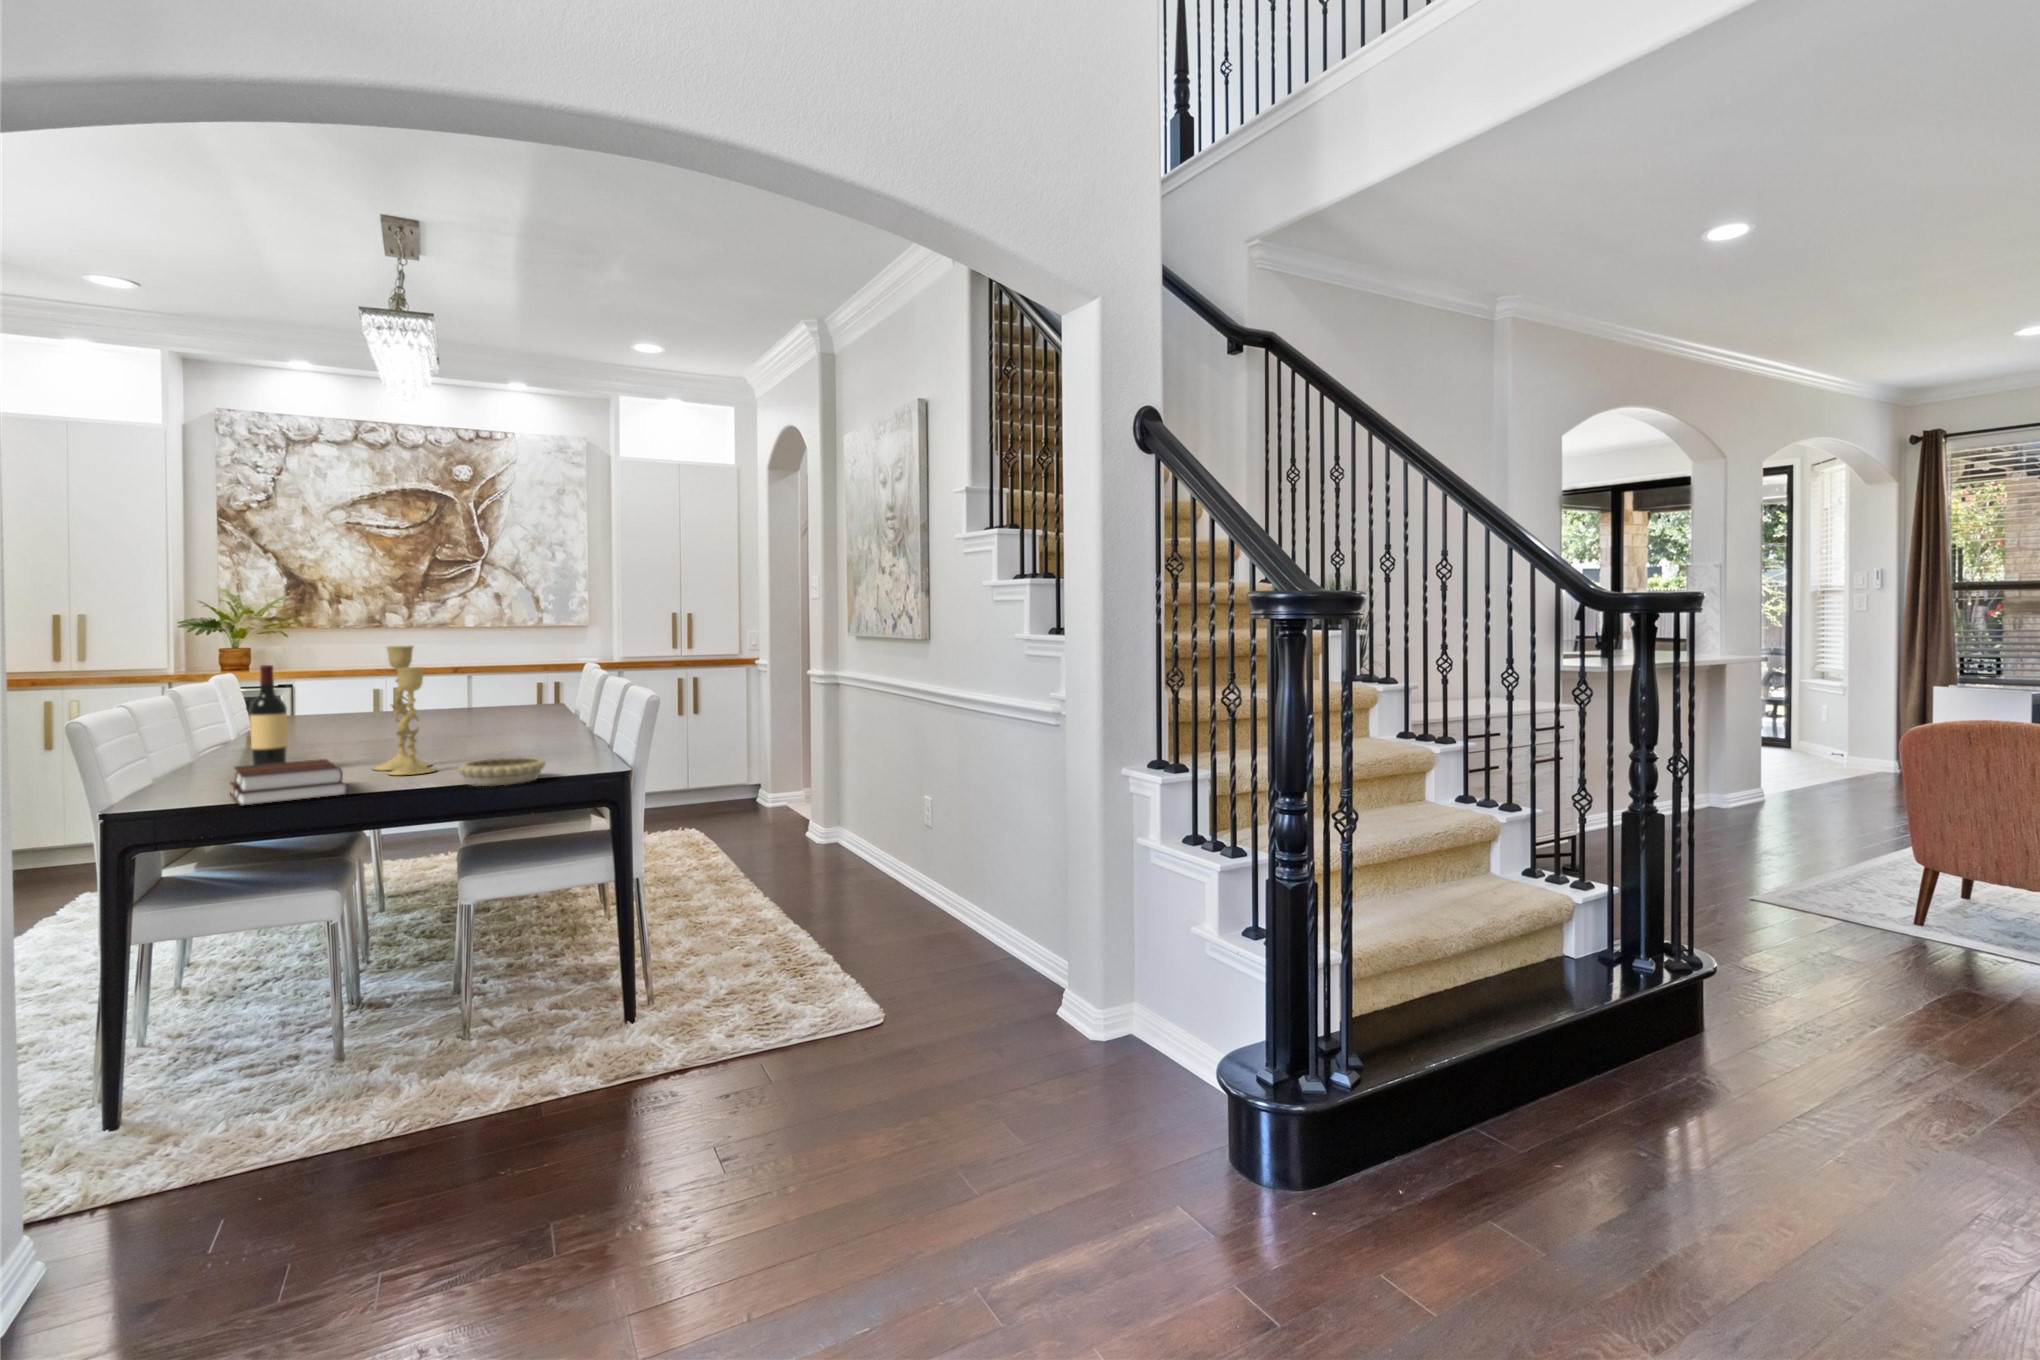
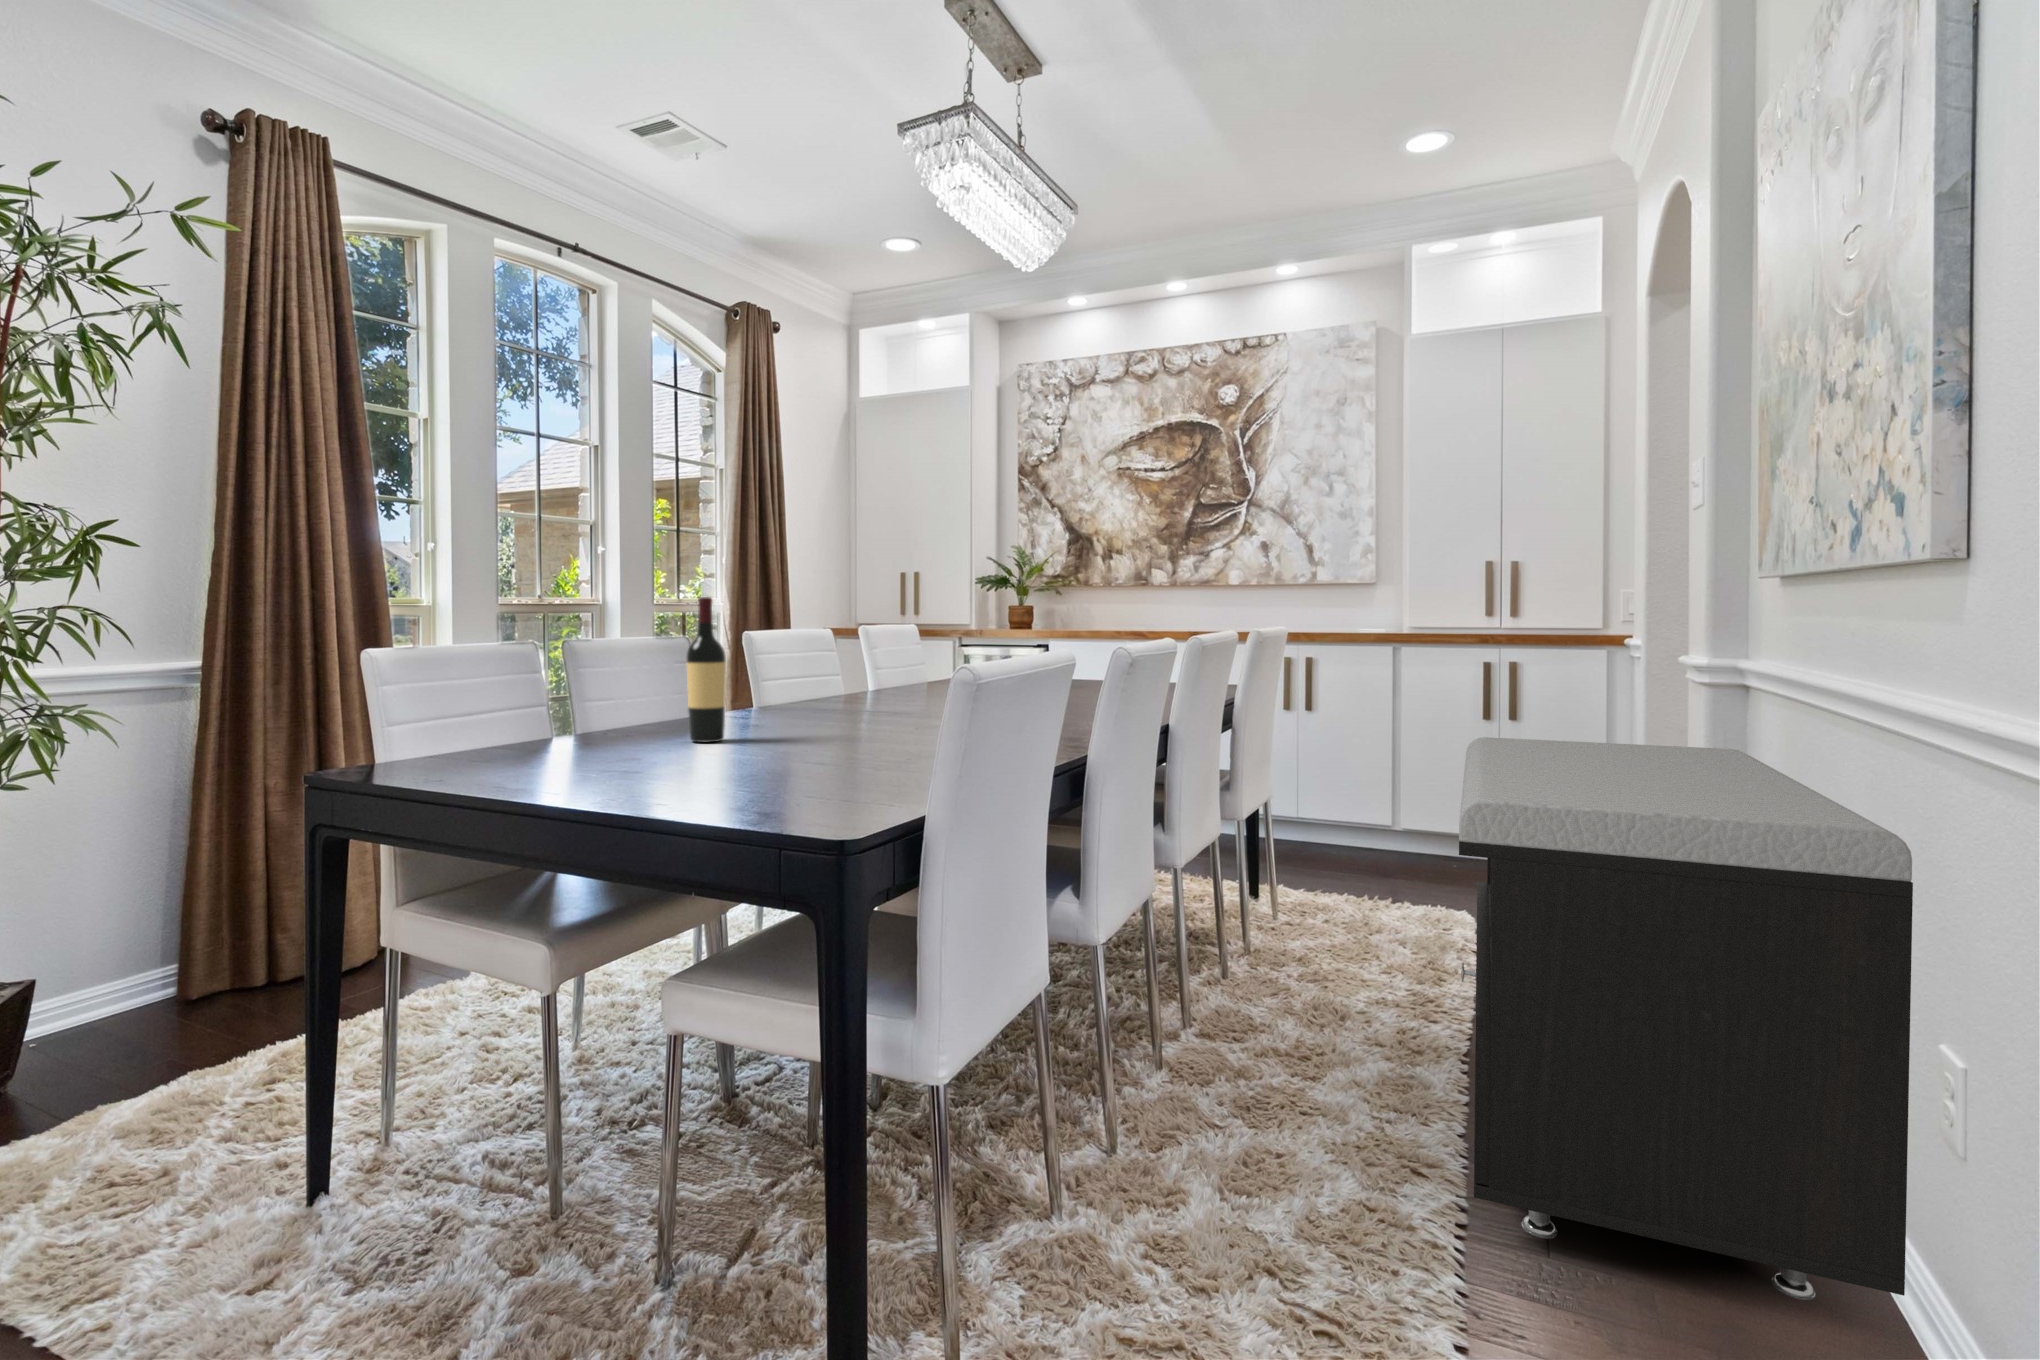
candlestick: present [373,646,436,775] -> none [753,570,852,769]
storage bench: none [730,715,923,926] -> present [1459,737,1913,1300]
decorative bowl: present [458,757,545,786] -> none [715,760,858,814]
hardback book: present [230,759,348,806] -> none [470,727,665,790]

